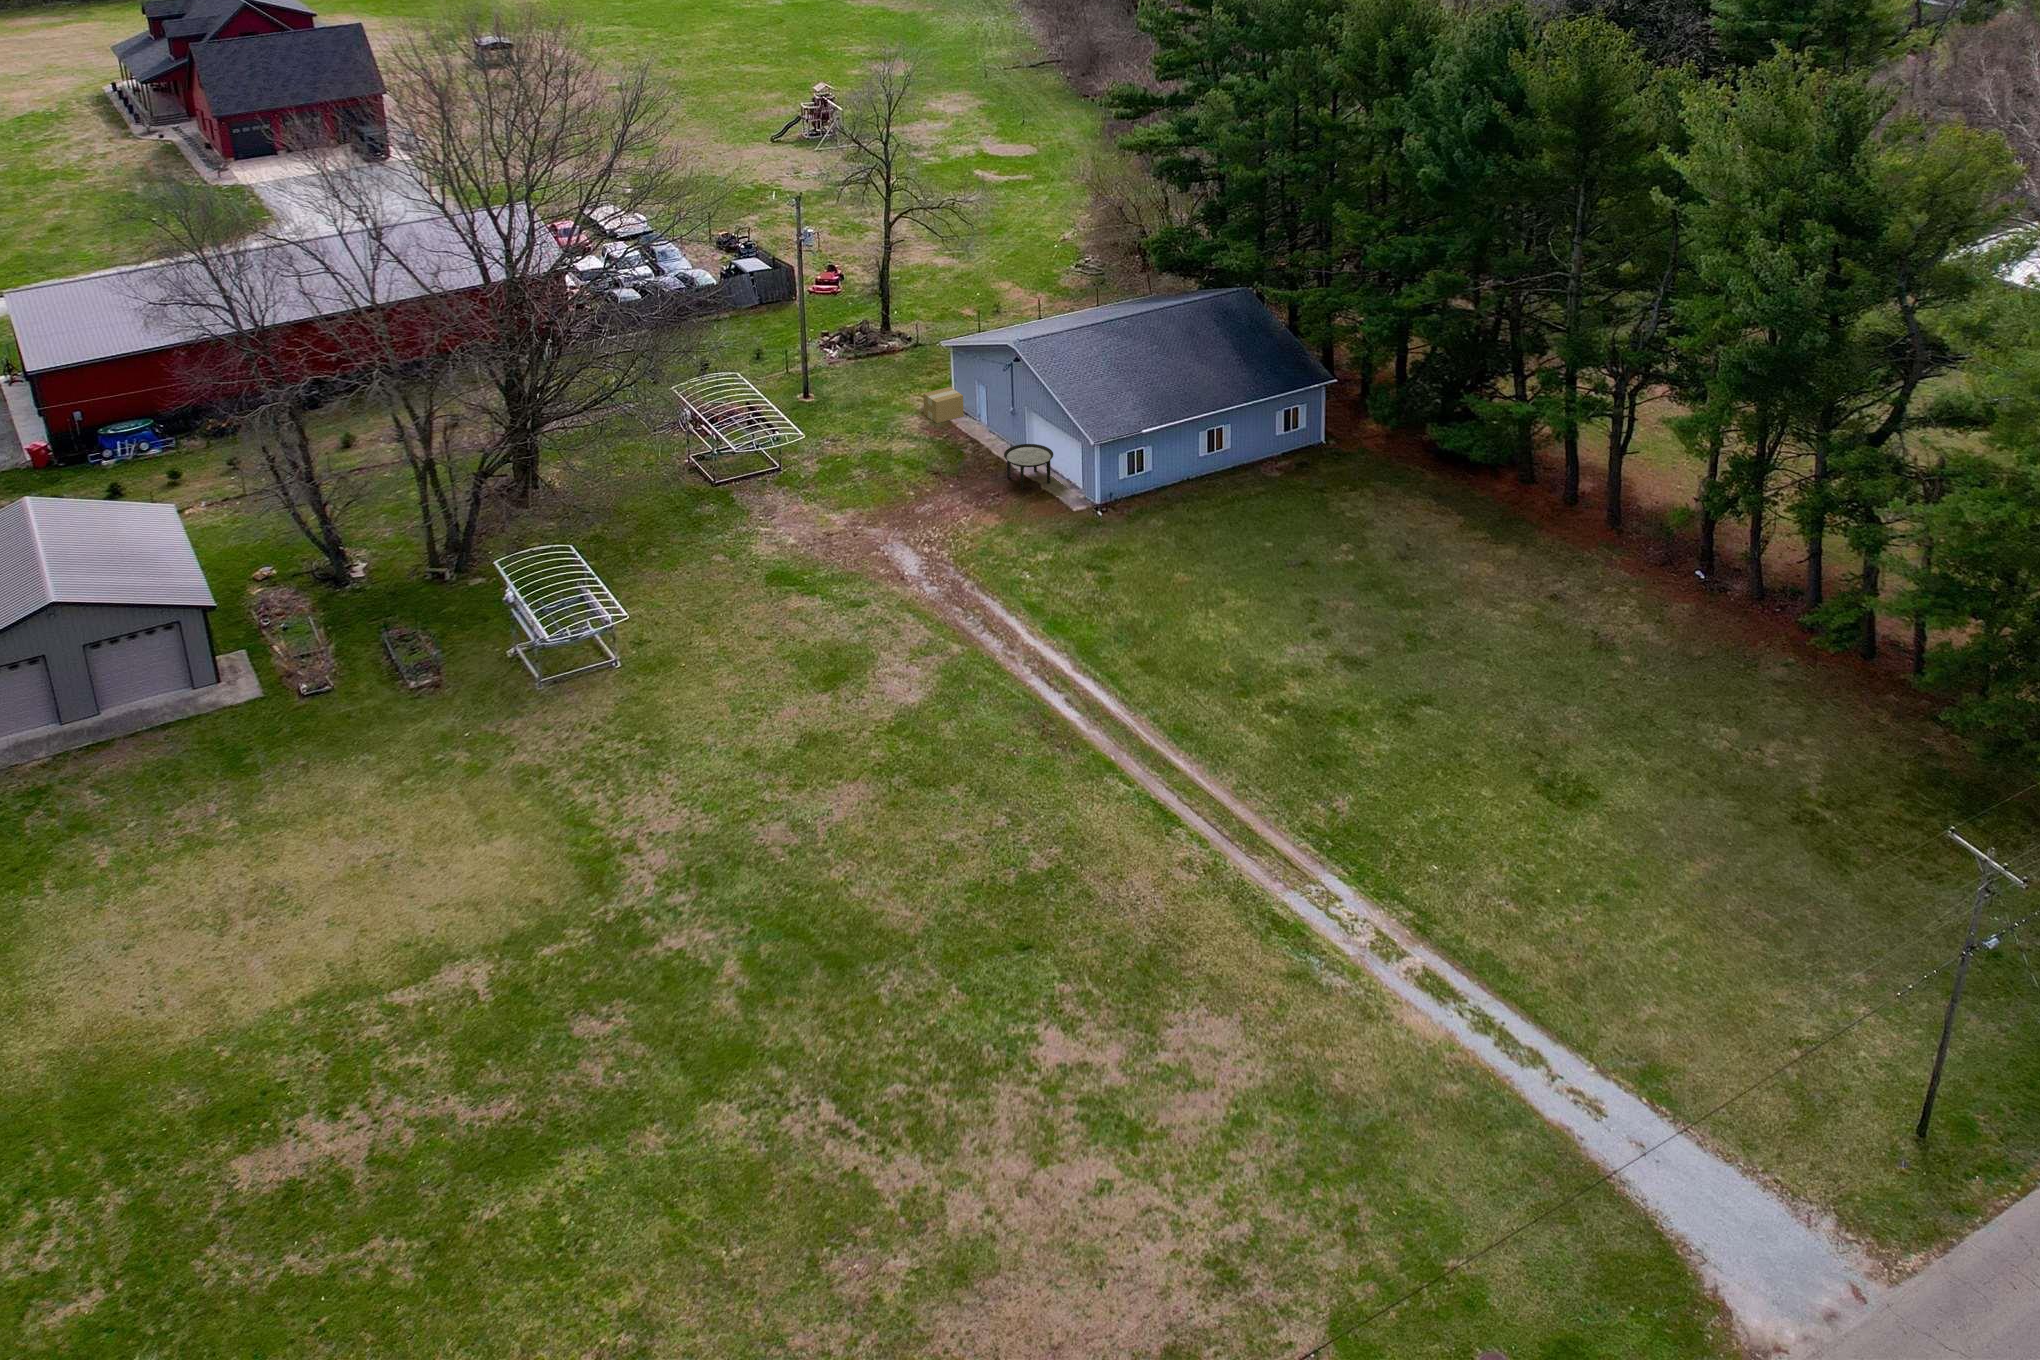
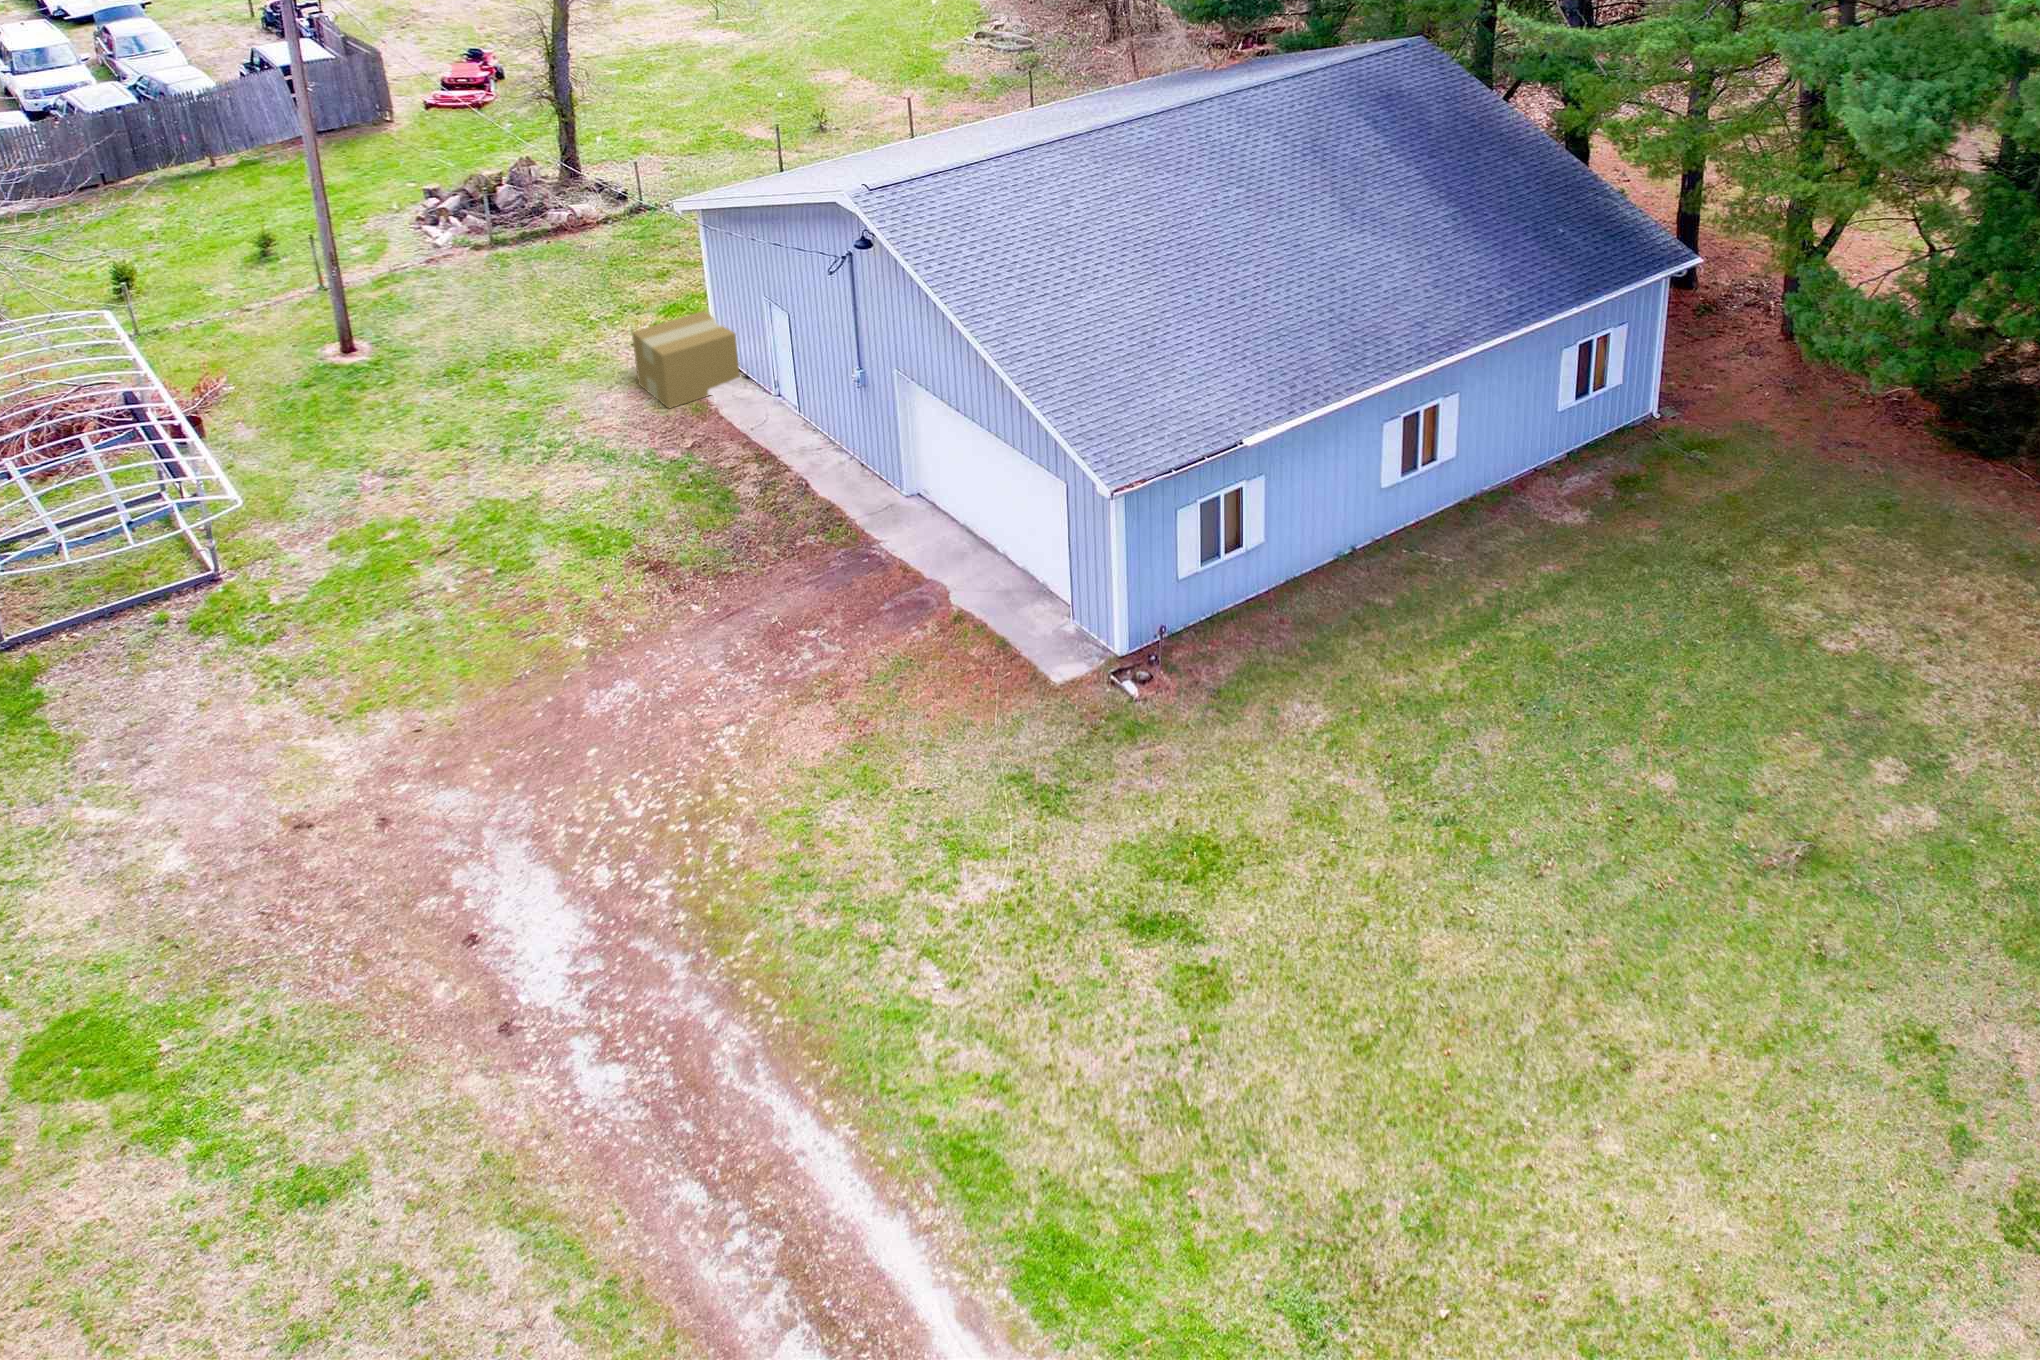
round table: present [1004,444,1053,490] -> none [838,473,982,615]

